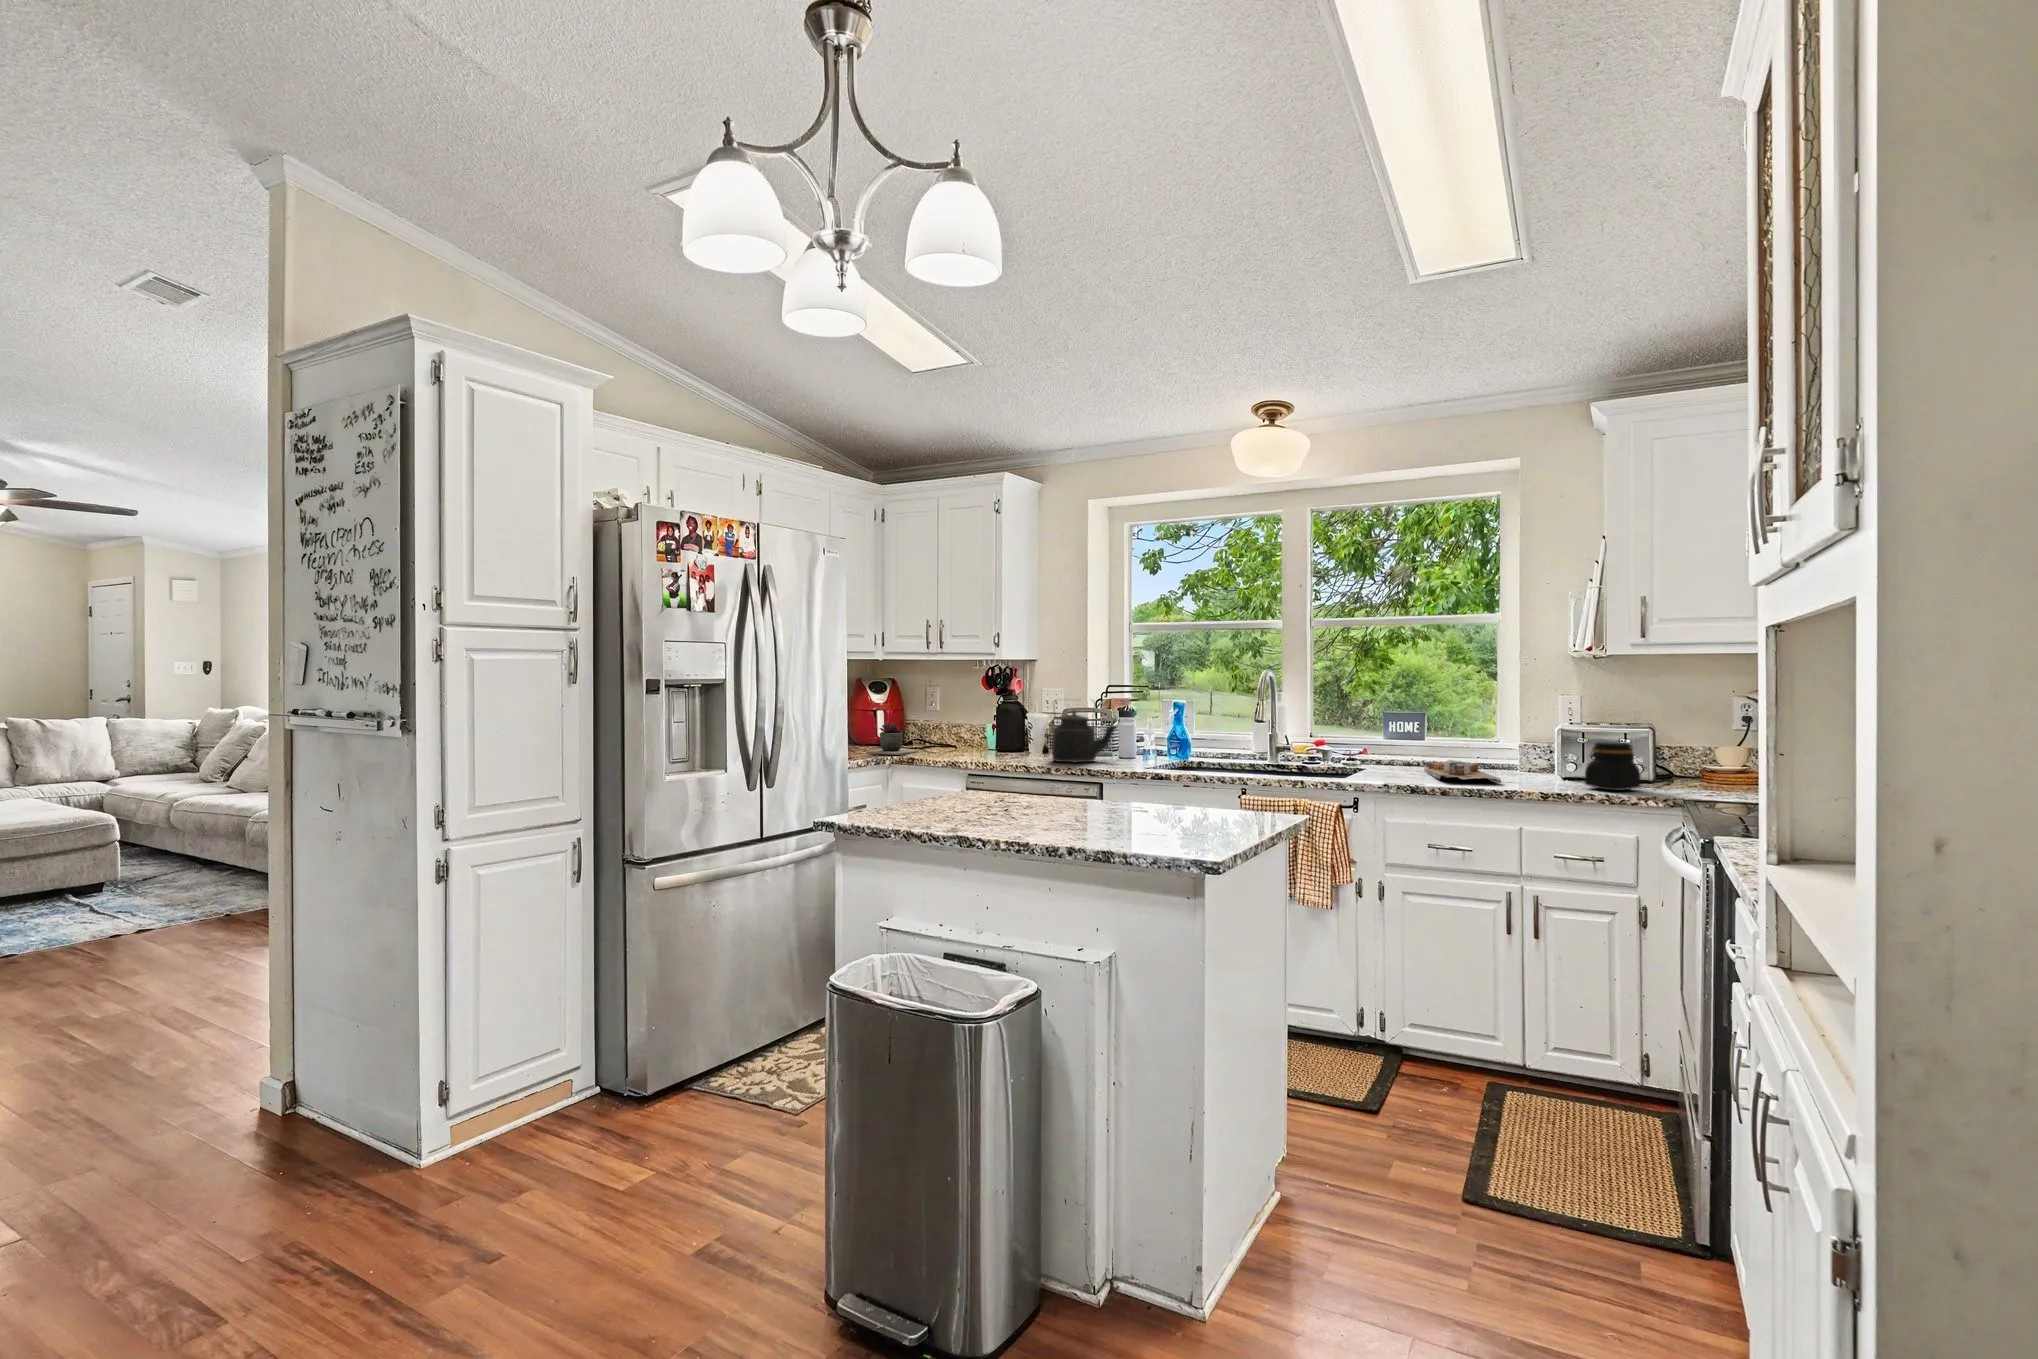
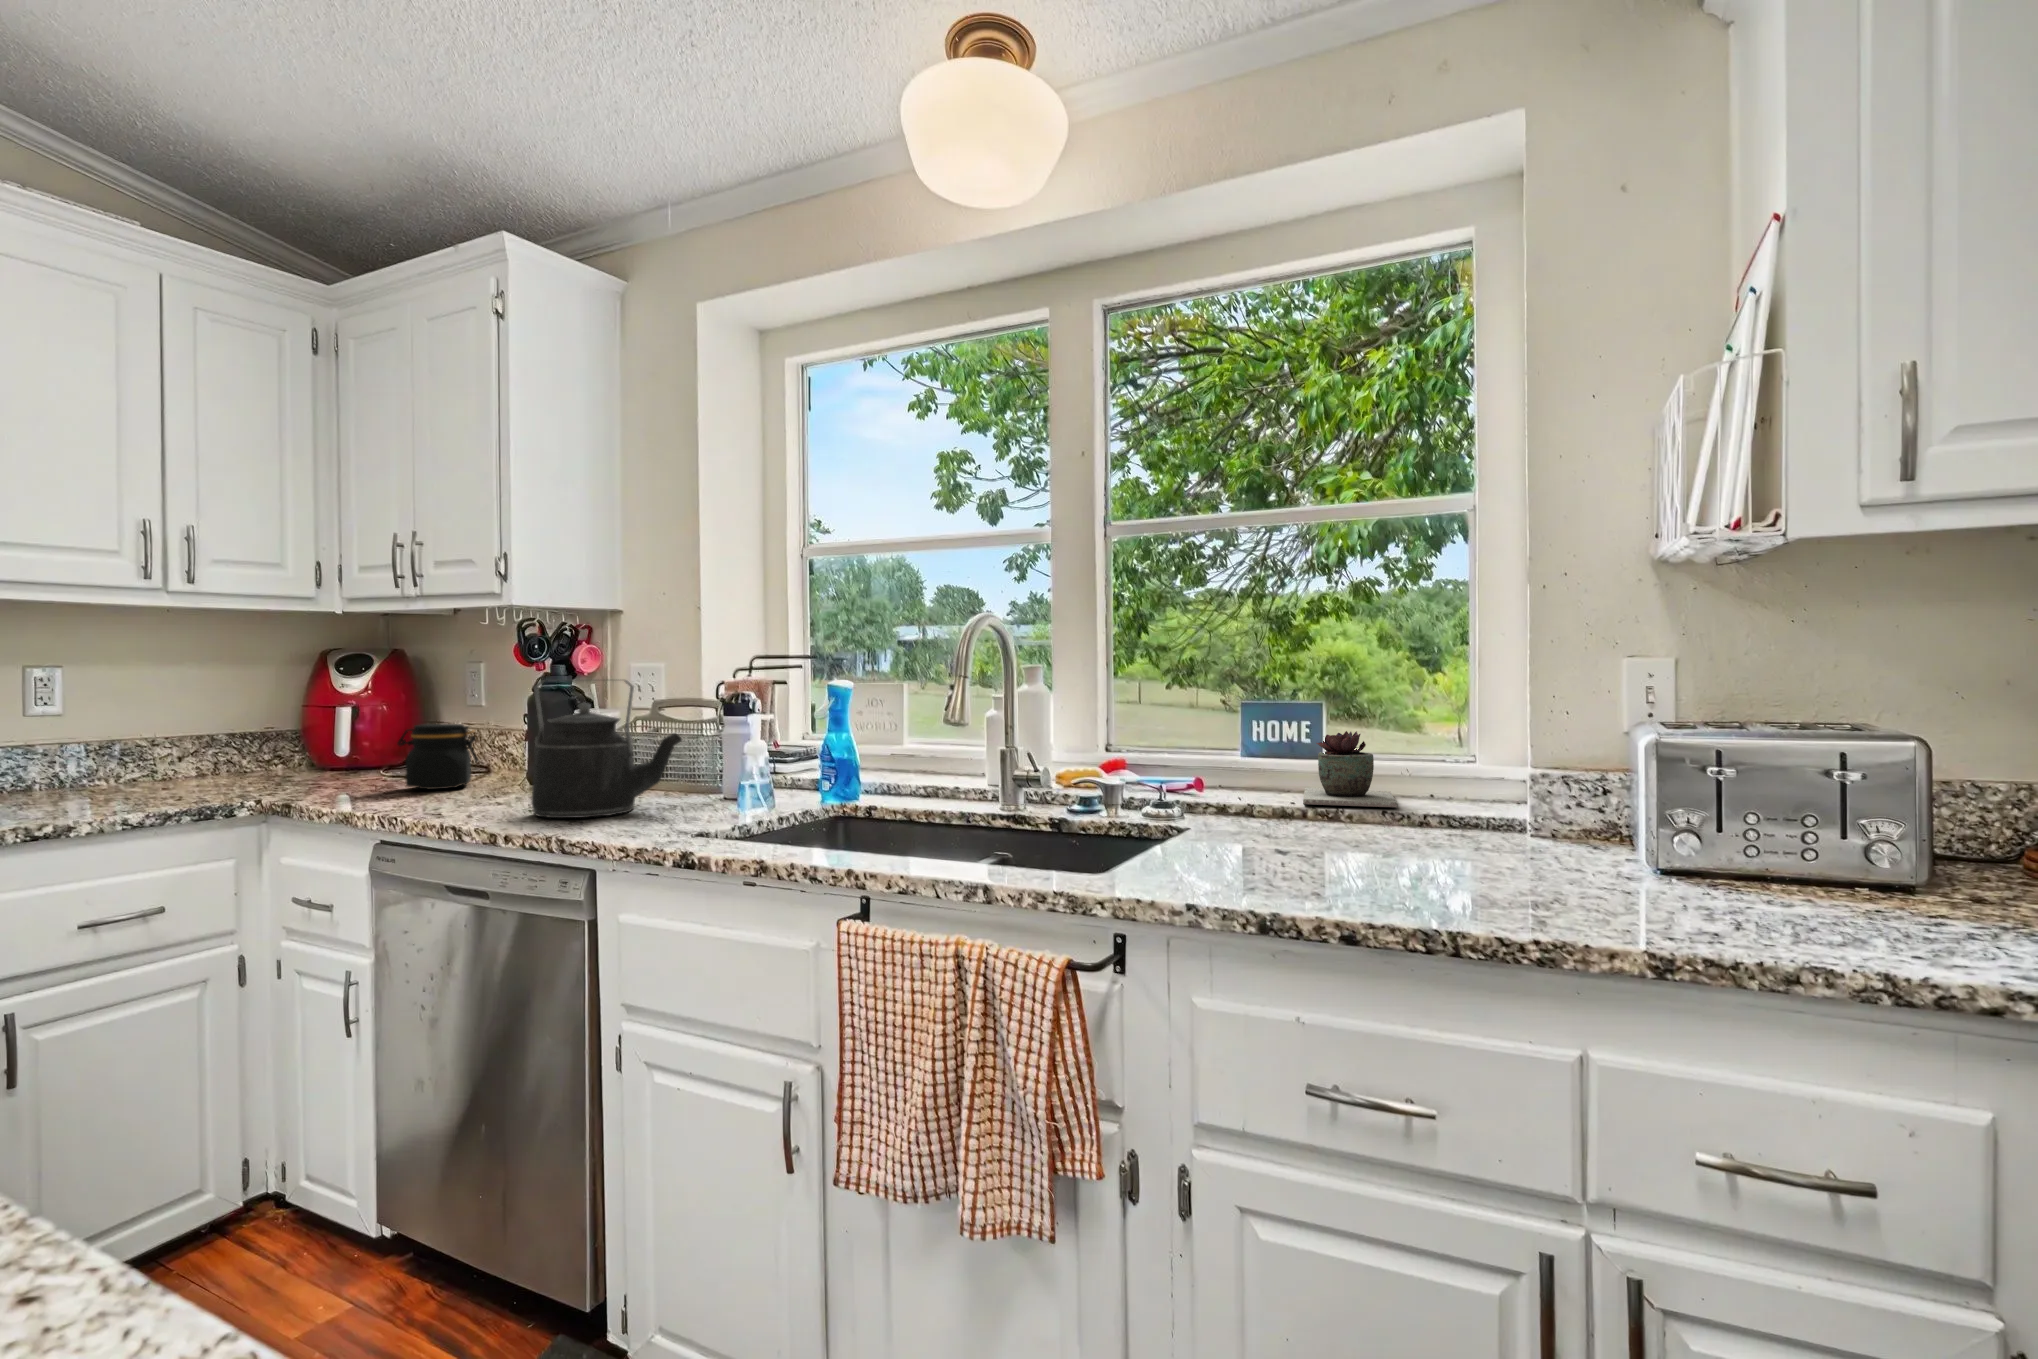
succulent plant: present [866,723,918,755] -> present [1303,731,1397,807]
jar: present [1585,742,1641,790] -> present [397,724,478,789]
cutting board: present [1424,760,1501,783] -> none [1314,817,1513,899]

